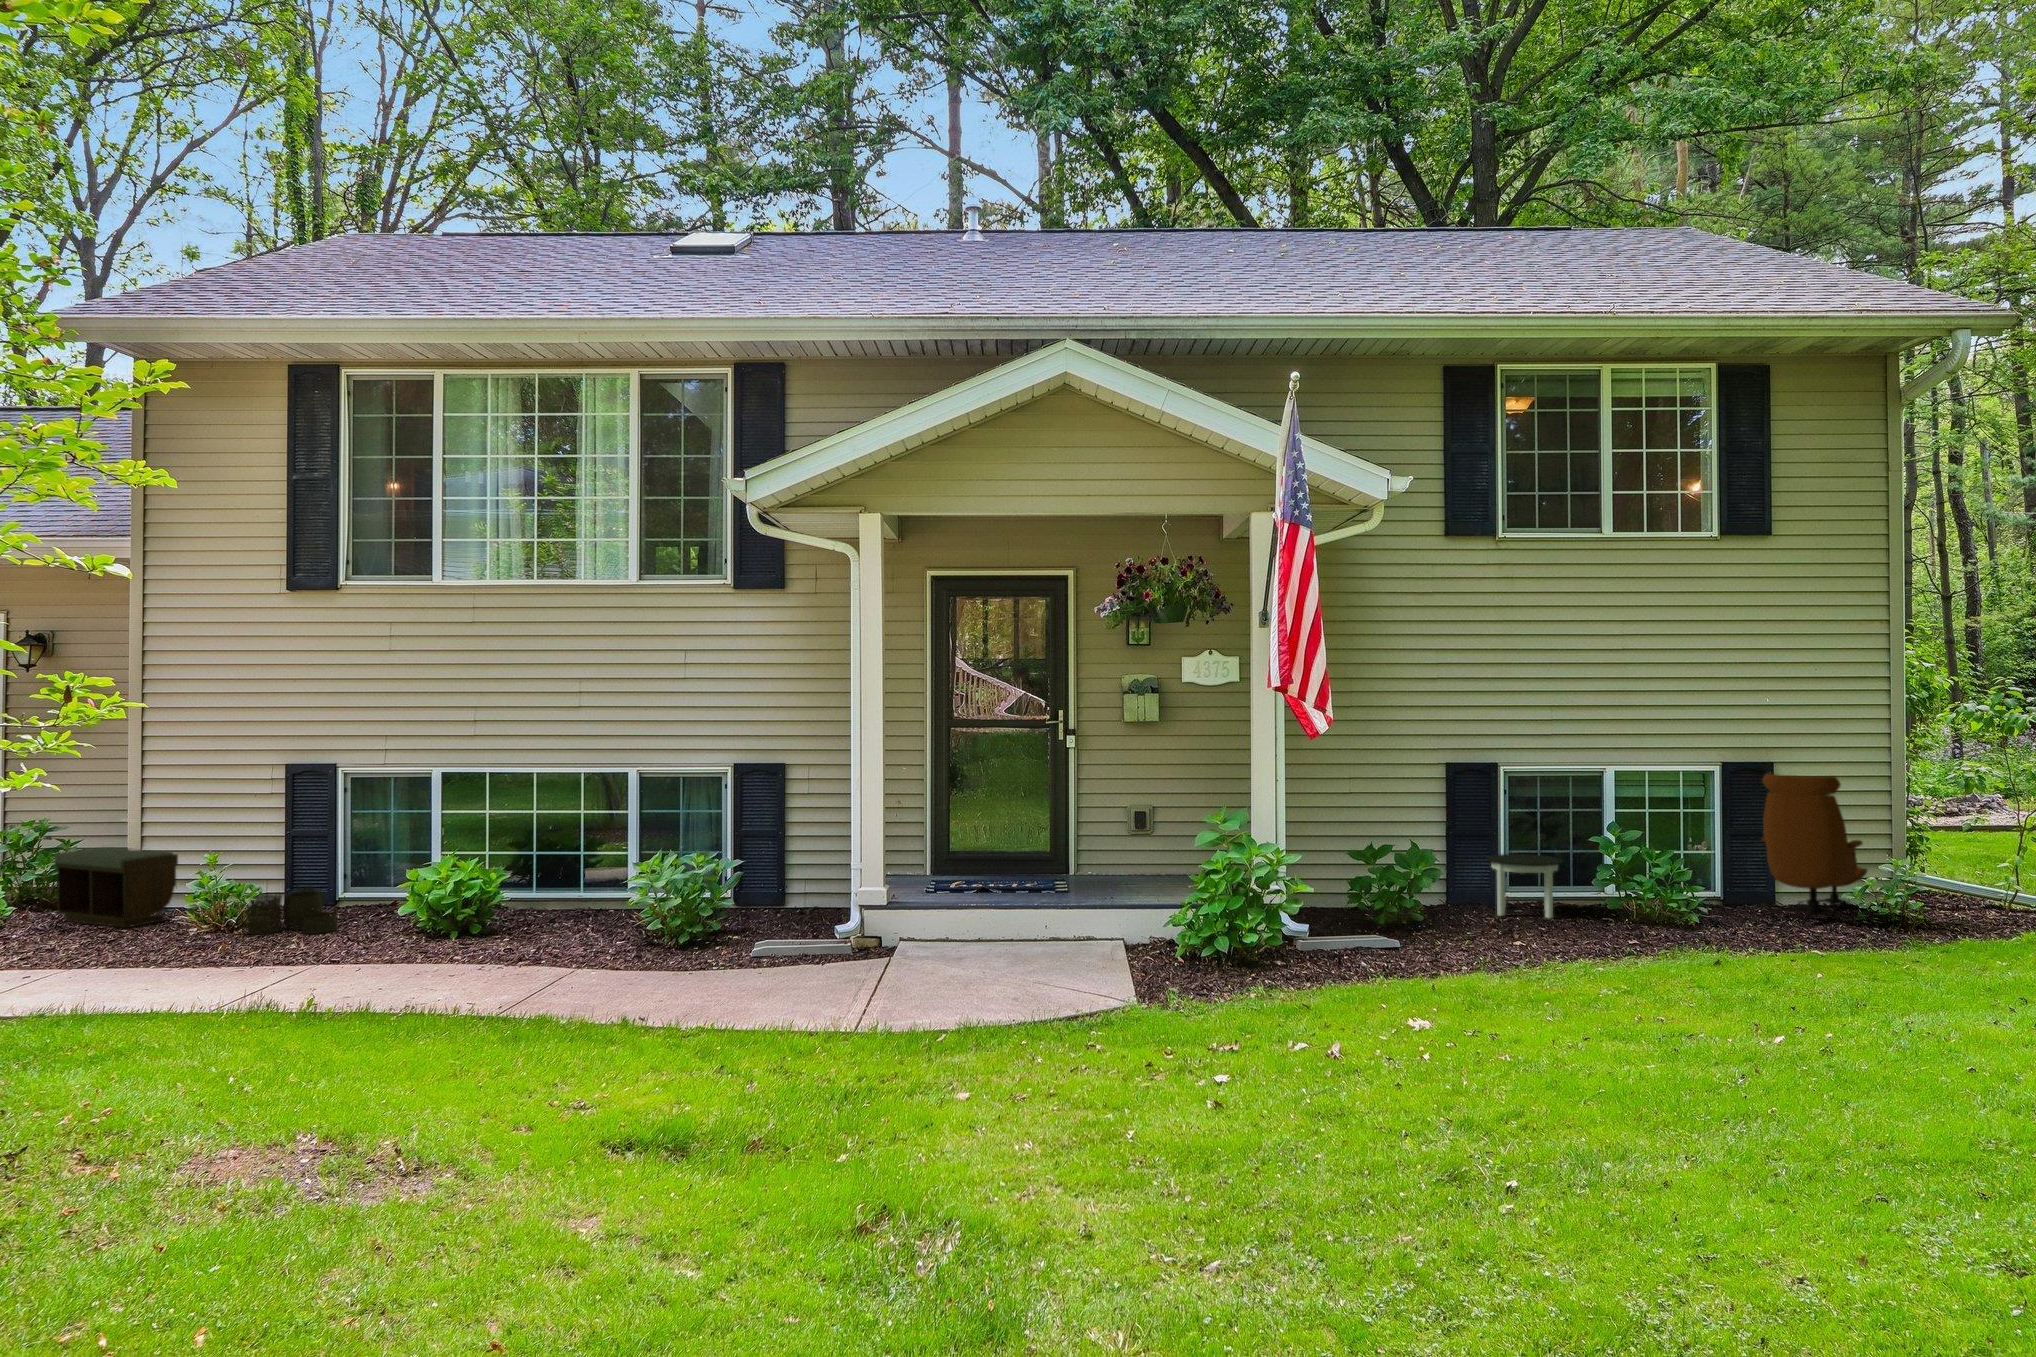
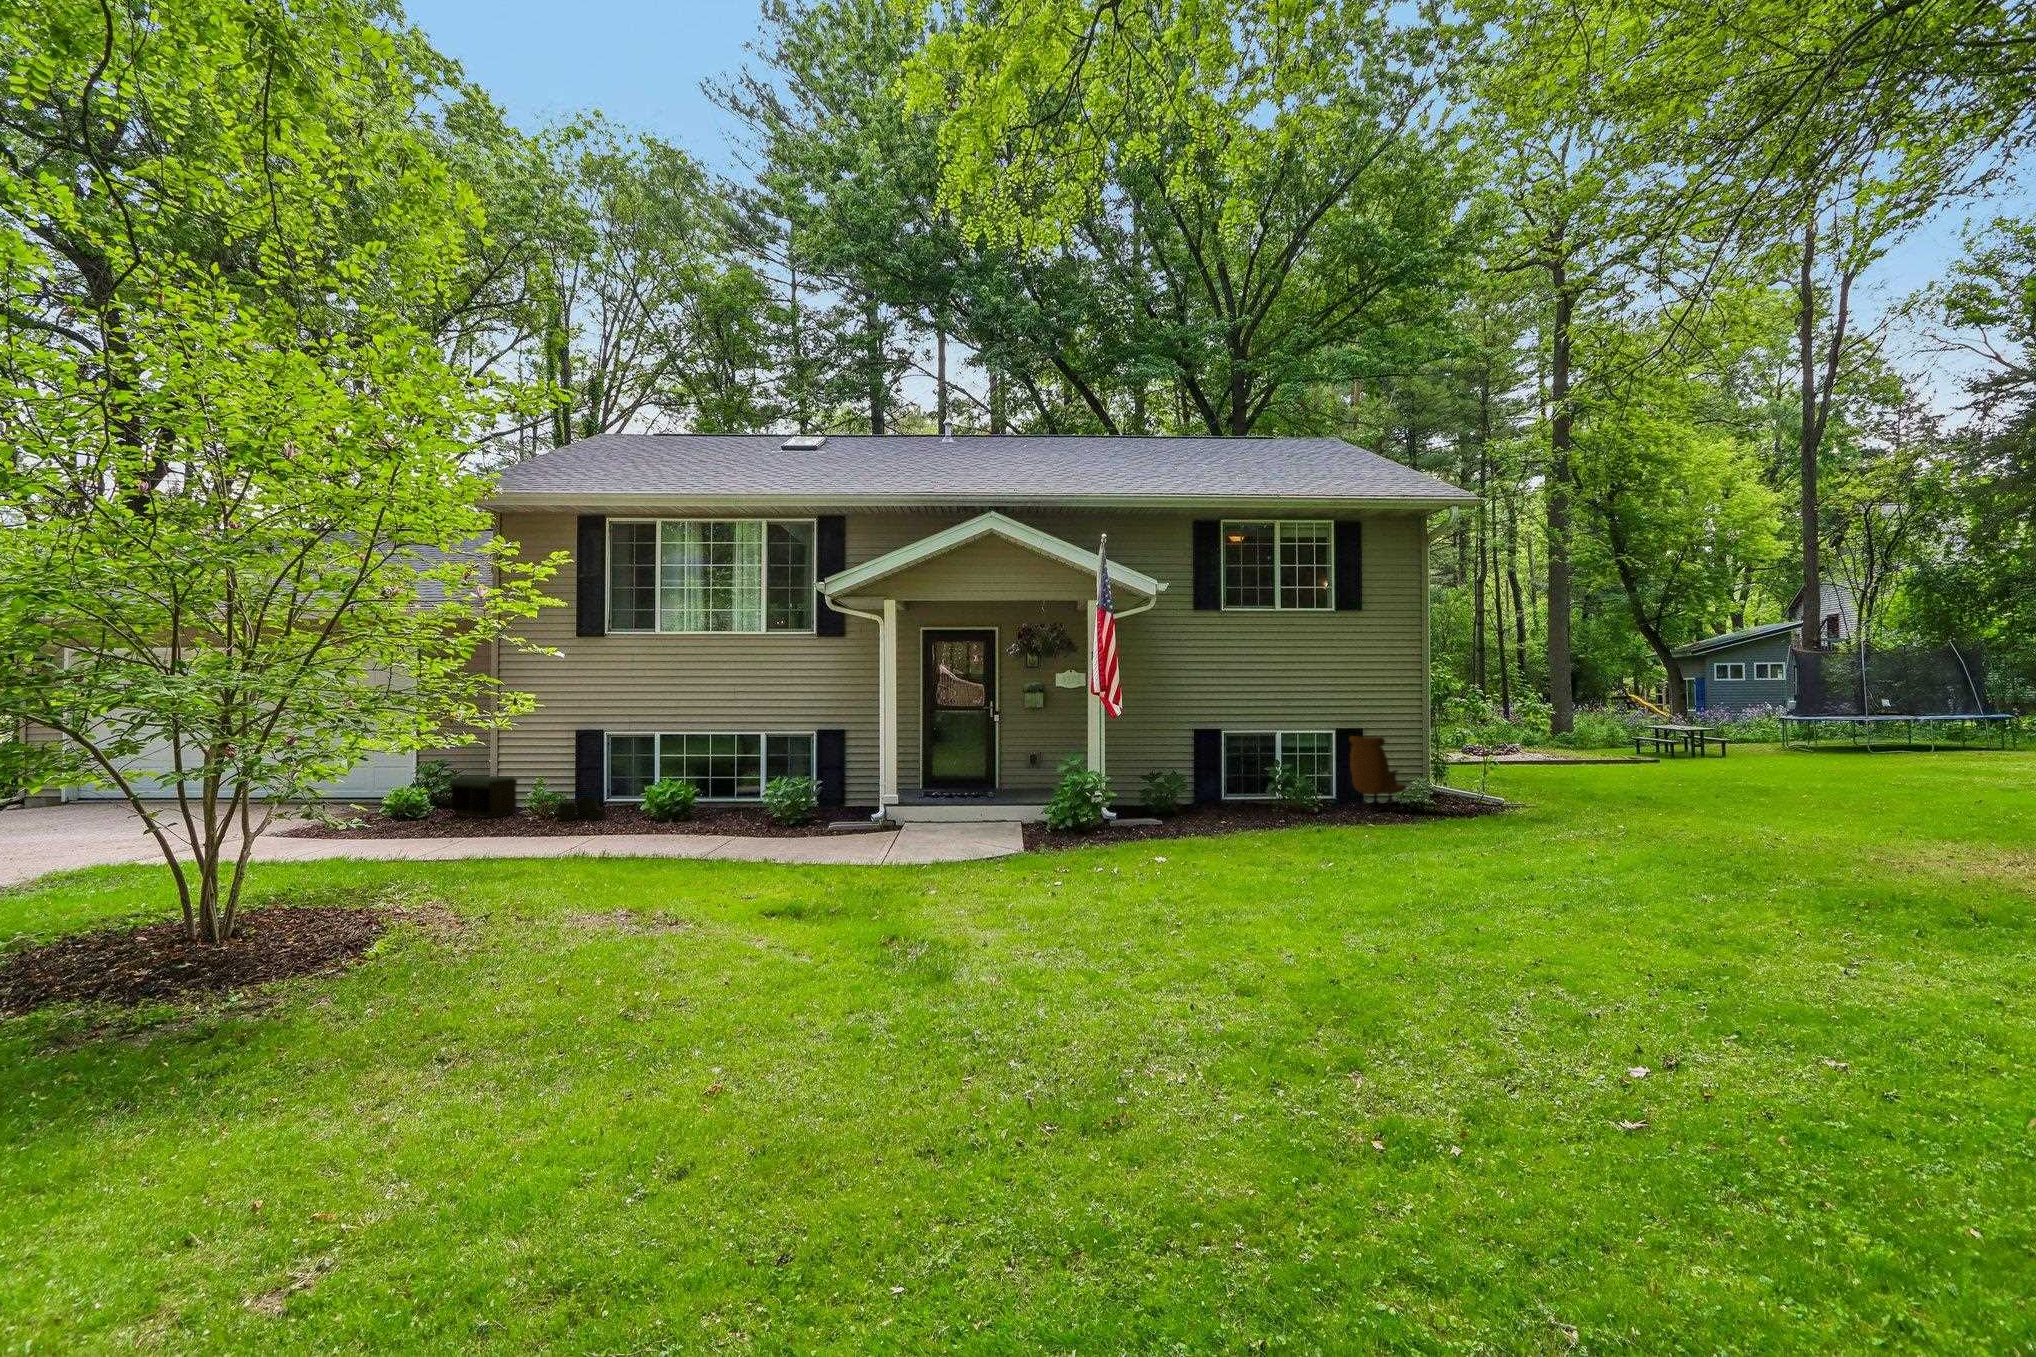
round table: present [1487,854,1563,918] -> none [1213,778,1251,811]

